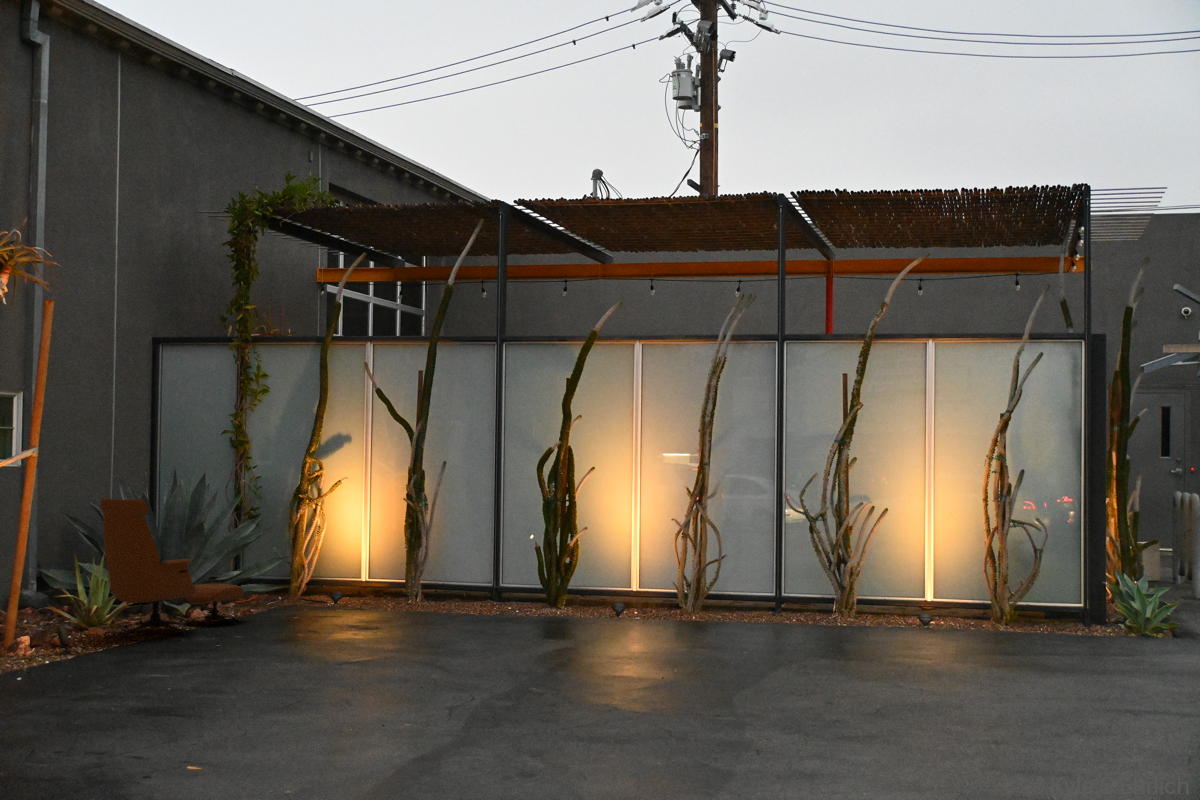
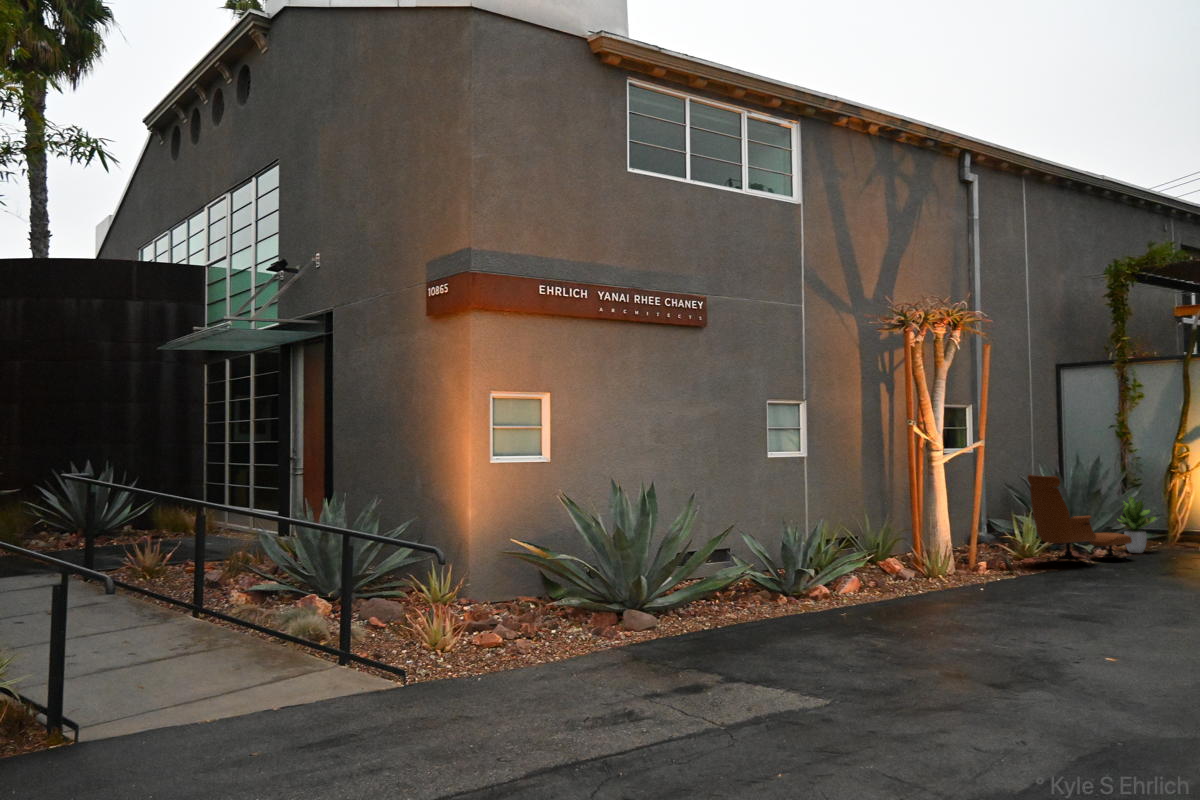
potted plant: none [226,530,278,611] -> present [1118,496,1156,553]

